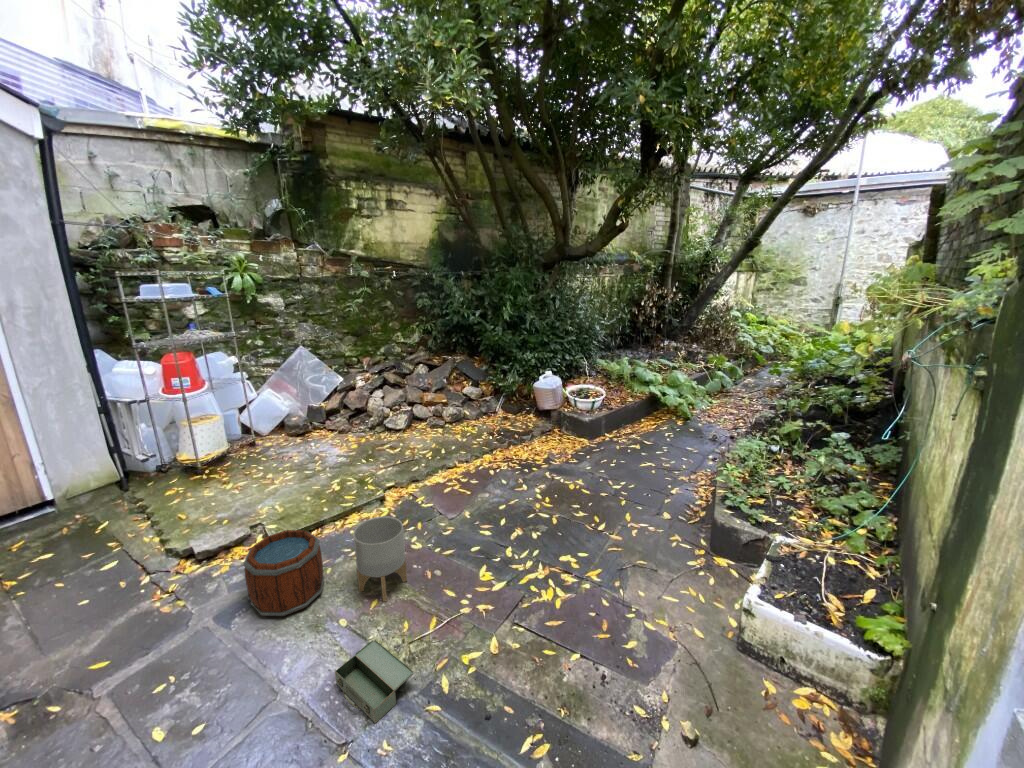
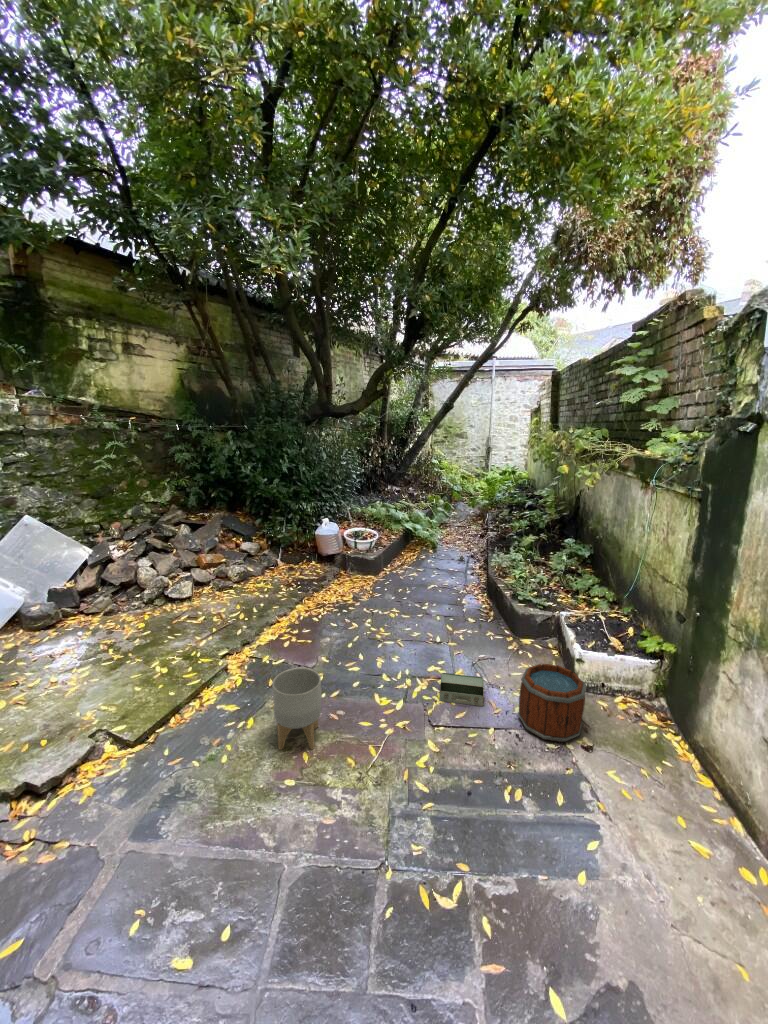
bucket: present [243,530,324,616] -> present [518,664,586,742]
toolbox: present [335,640,413,723] -> present [439,673,484,706]

